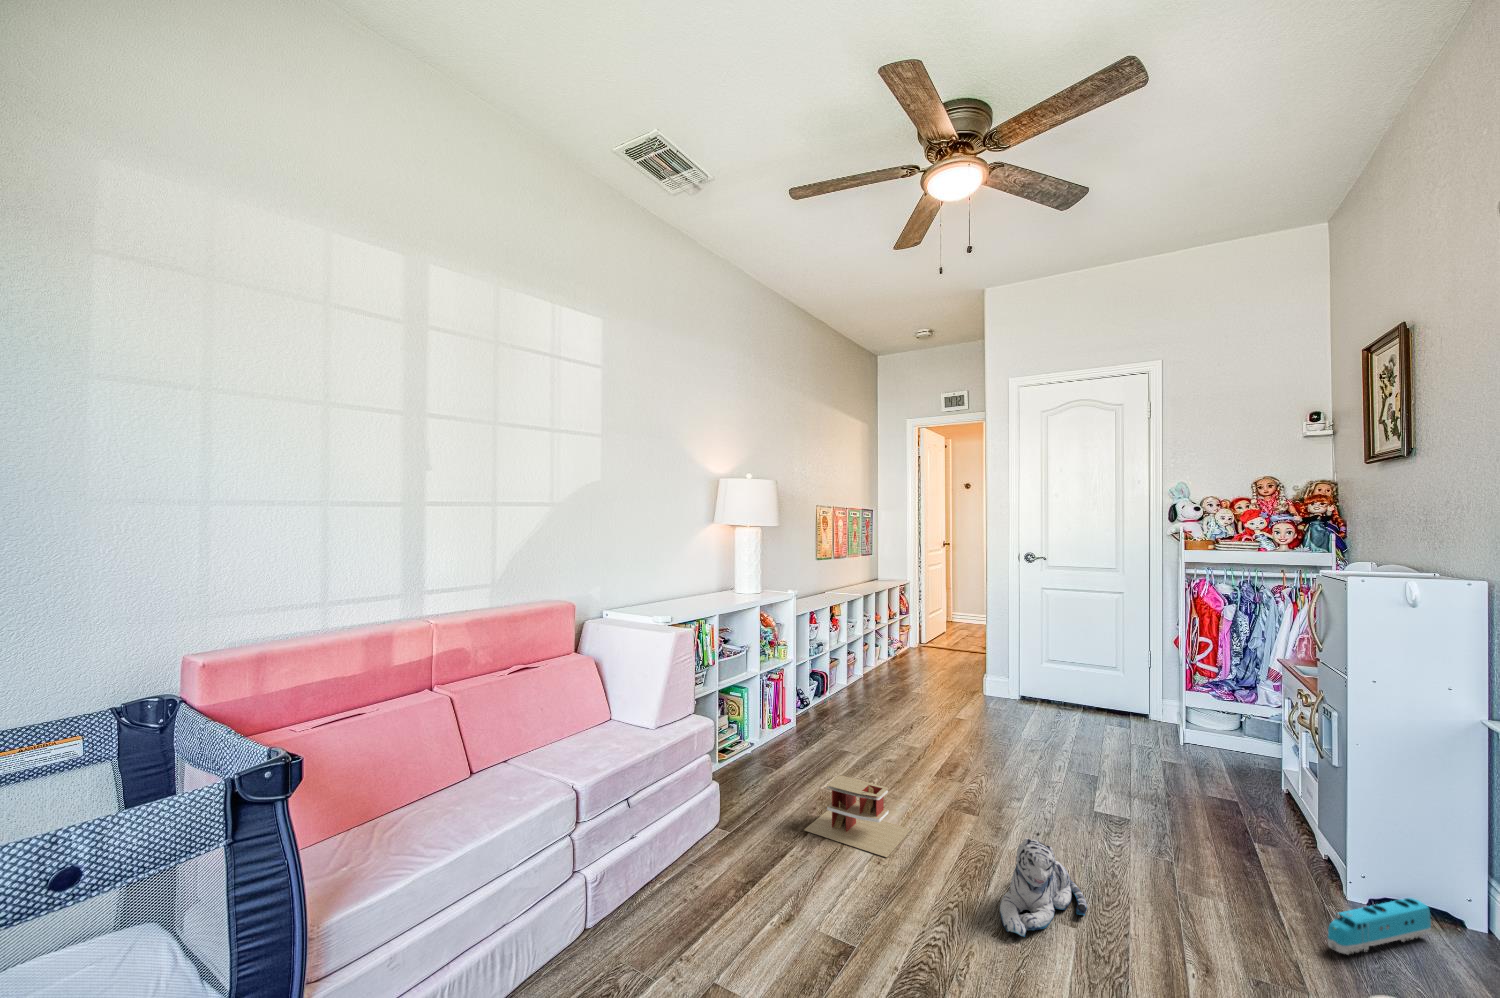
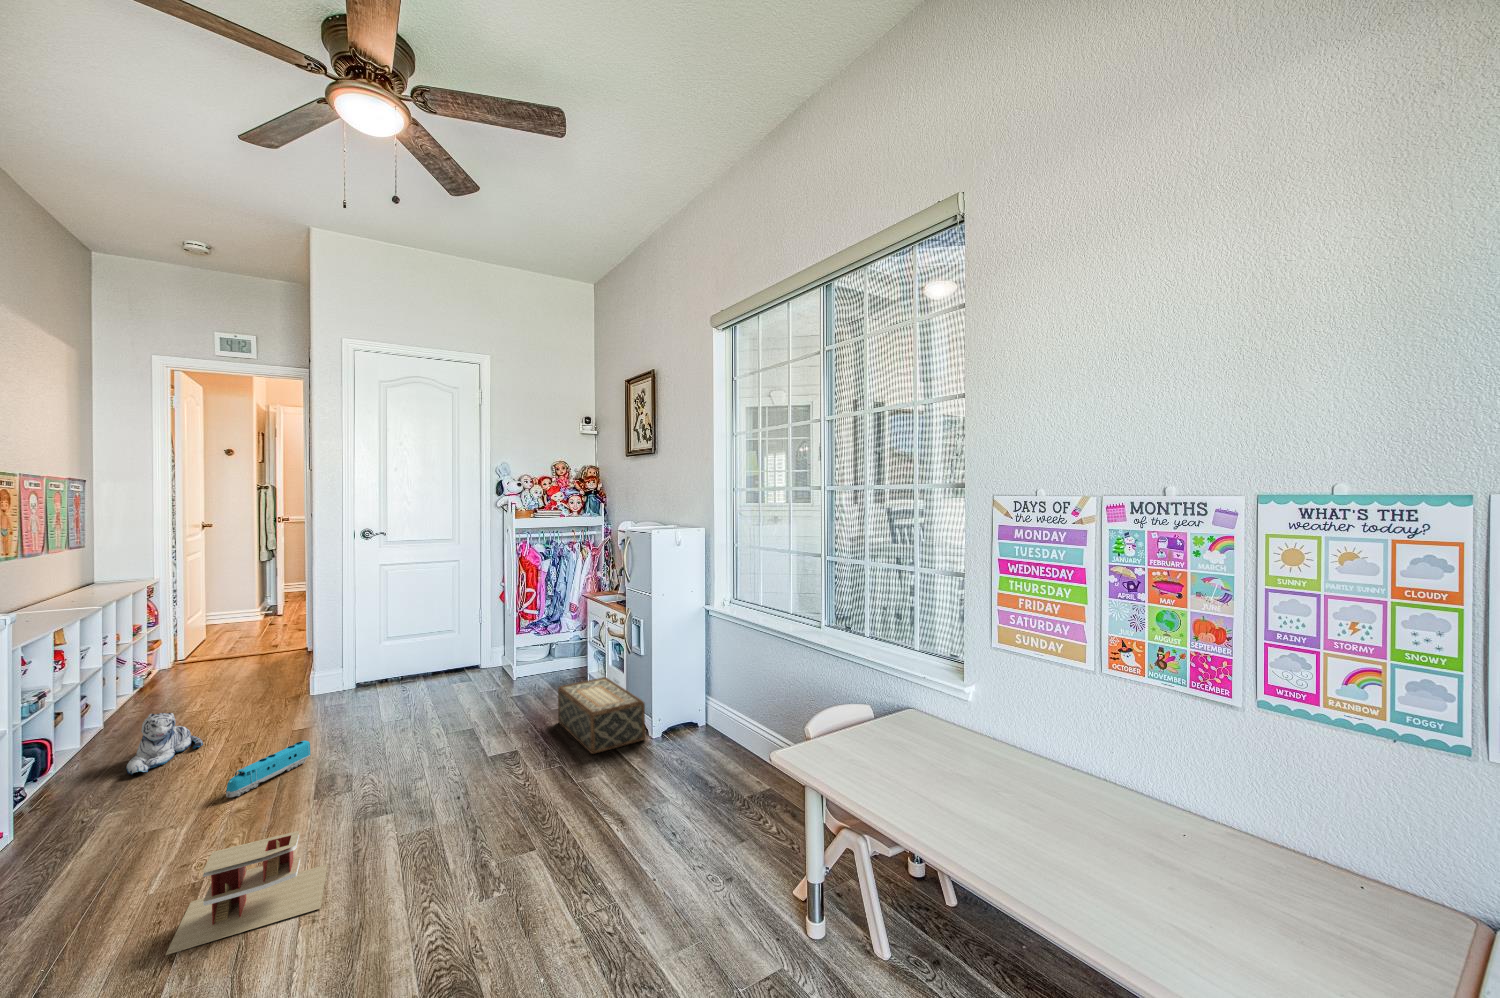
woven basket: none [1204,767,1329,894] -> present [558,677,645,754]
plush toy: present [1000,838,1087,937] -> present [126,713,203,775]
toy train: present [1328,898,1431,955] -> present [226,741,311,797]

